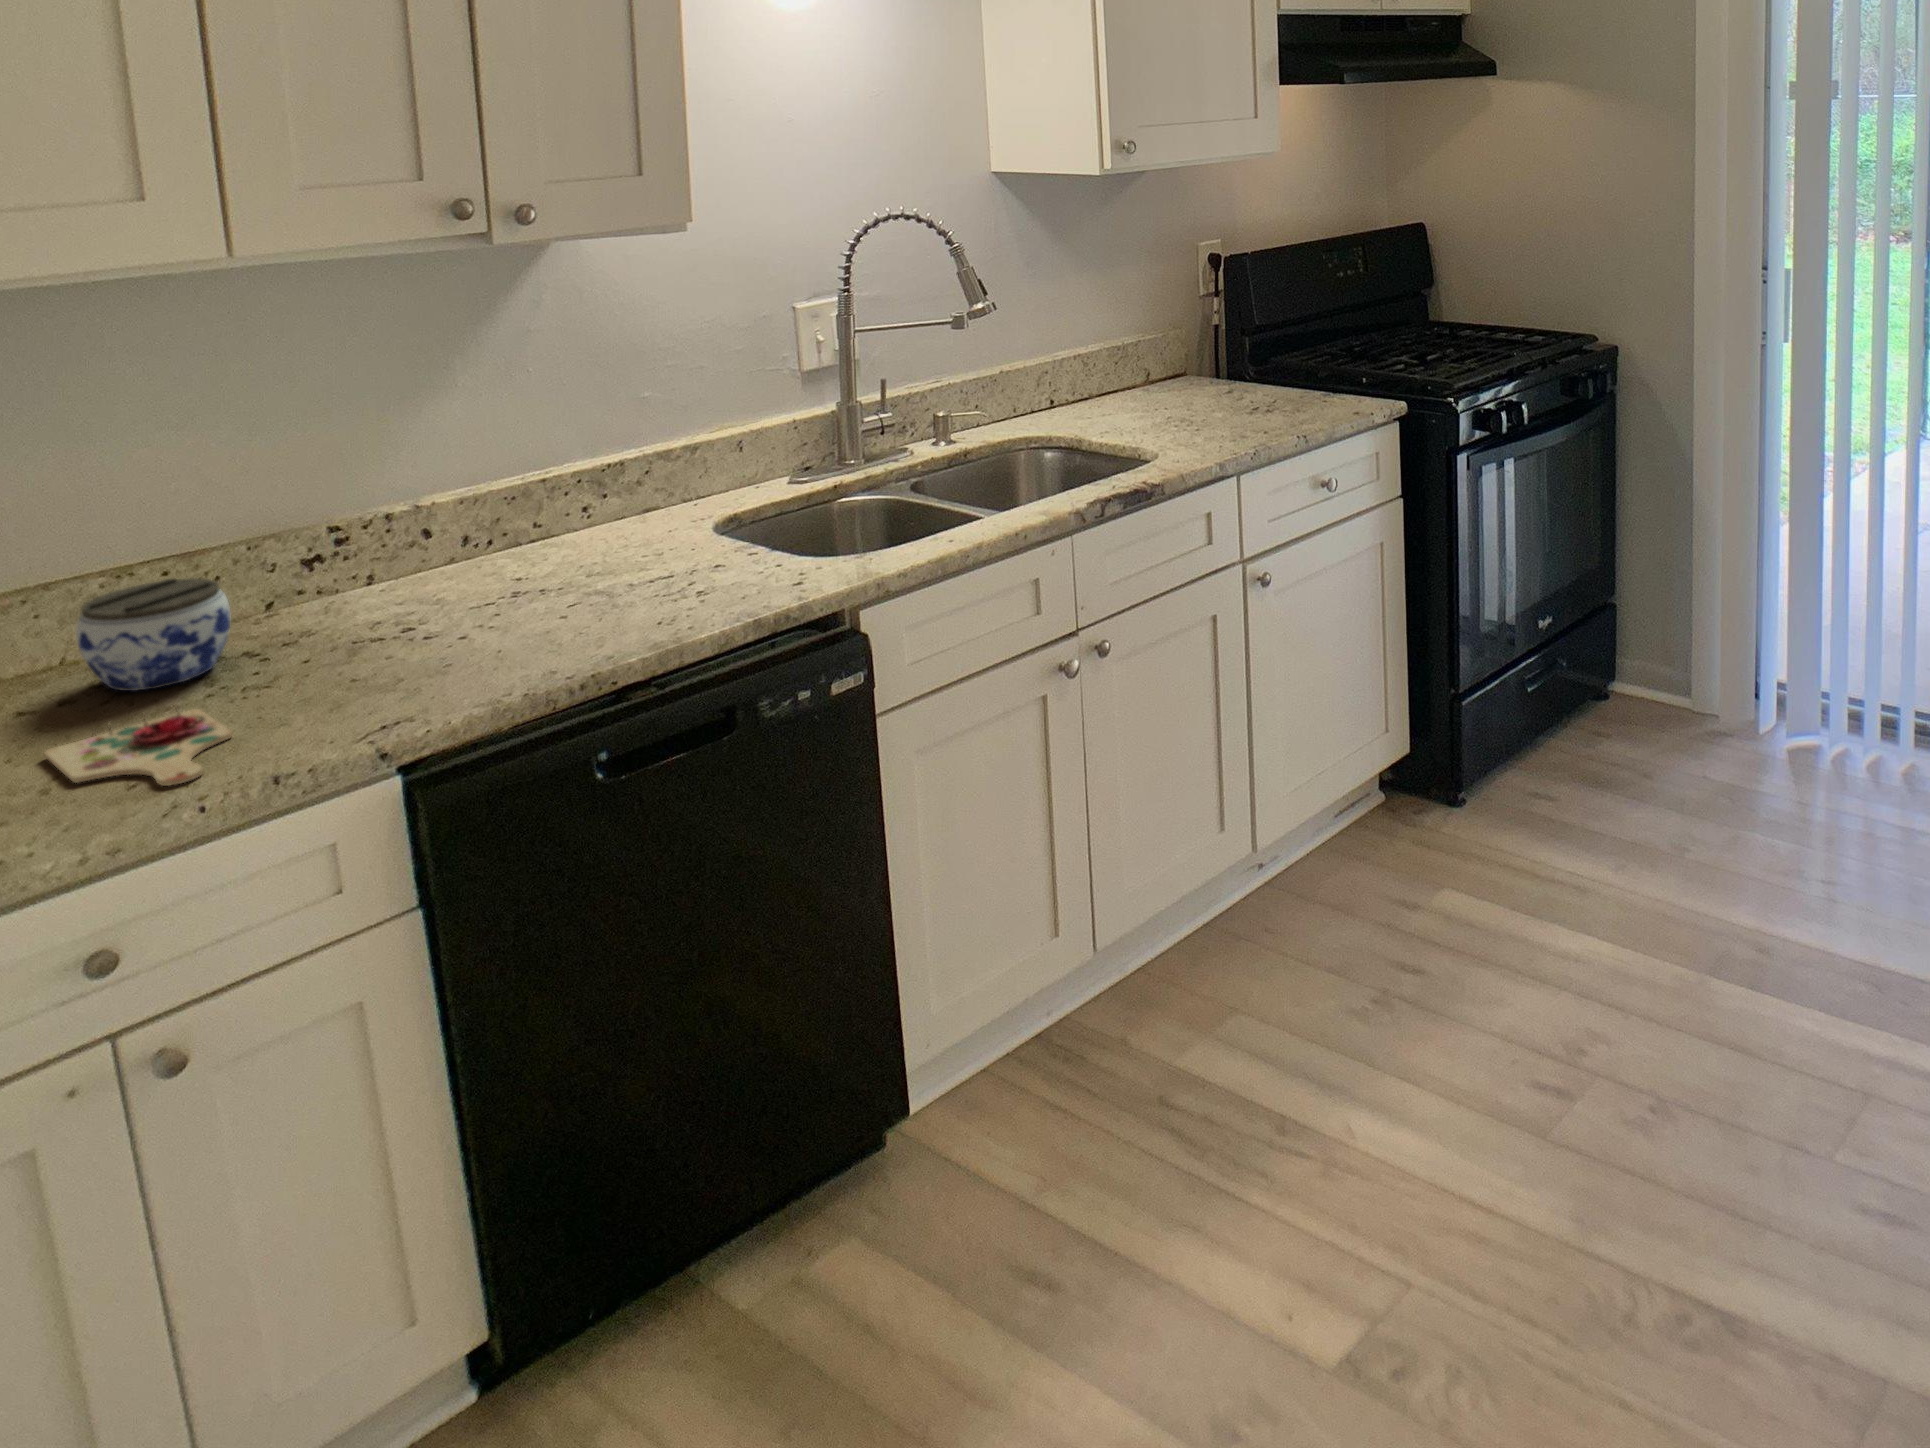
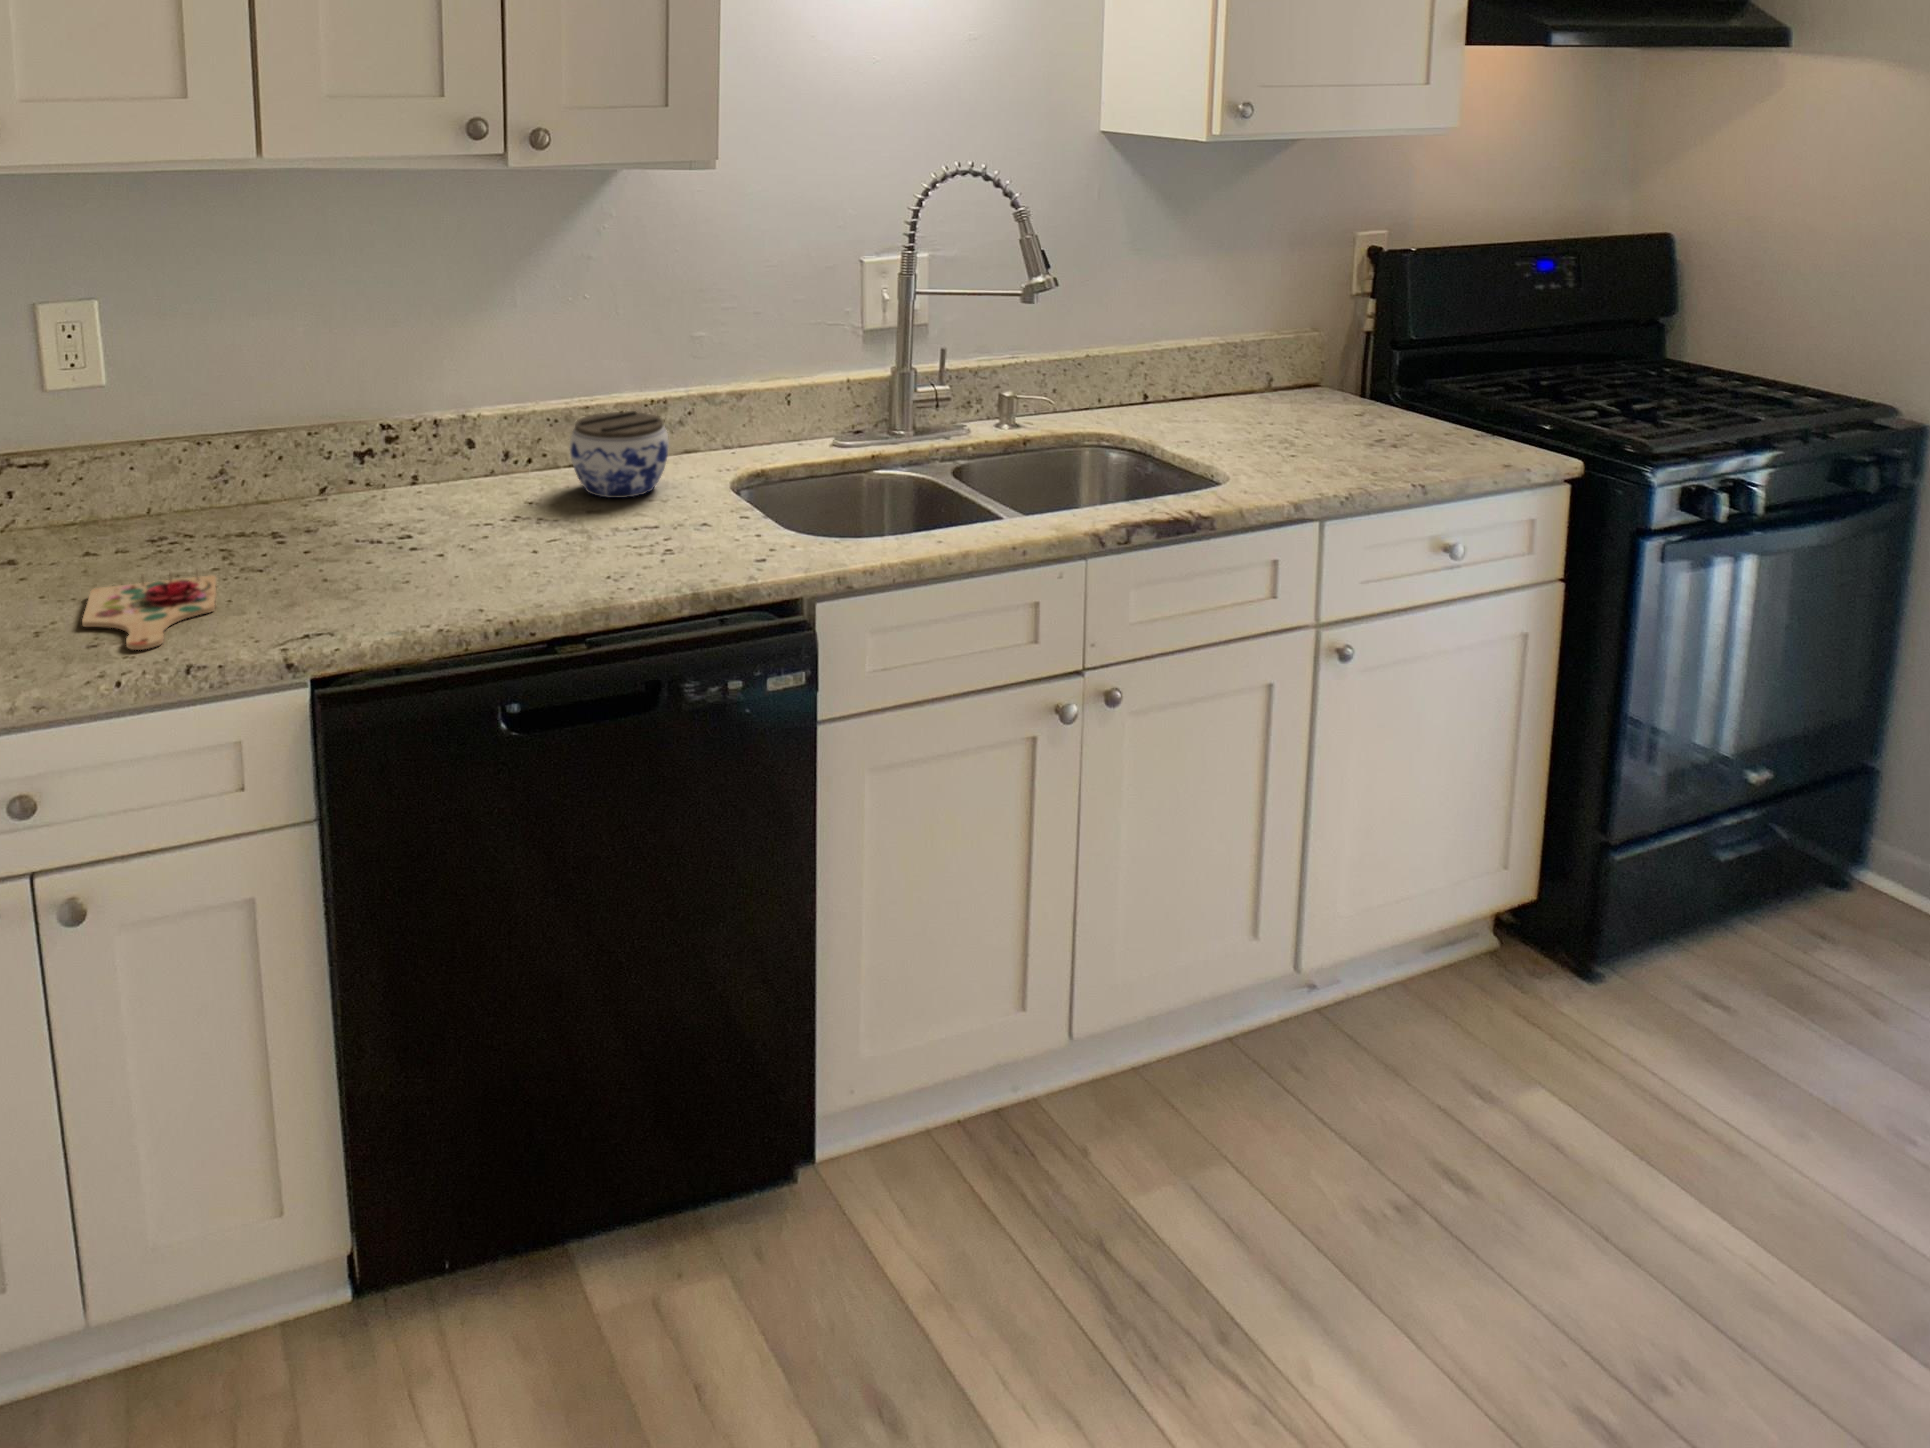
jar: present [76,578,231,691] -> present [570,411,669,498]

